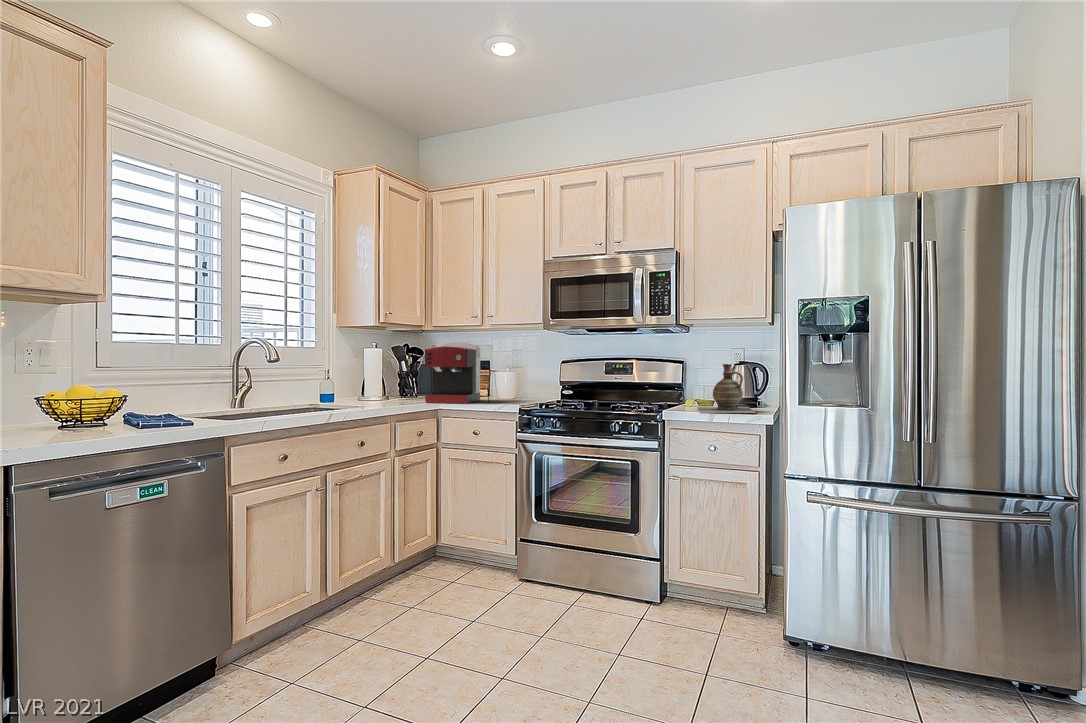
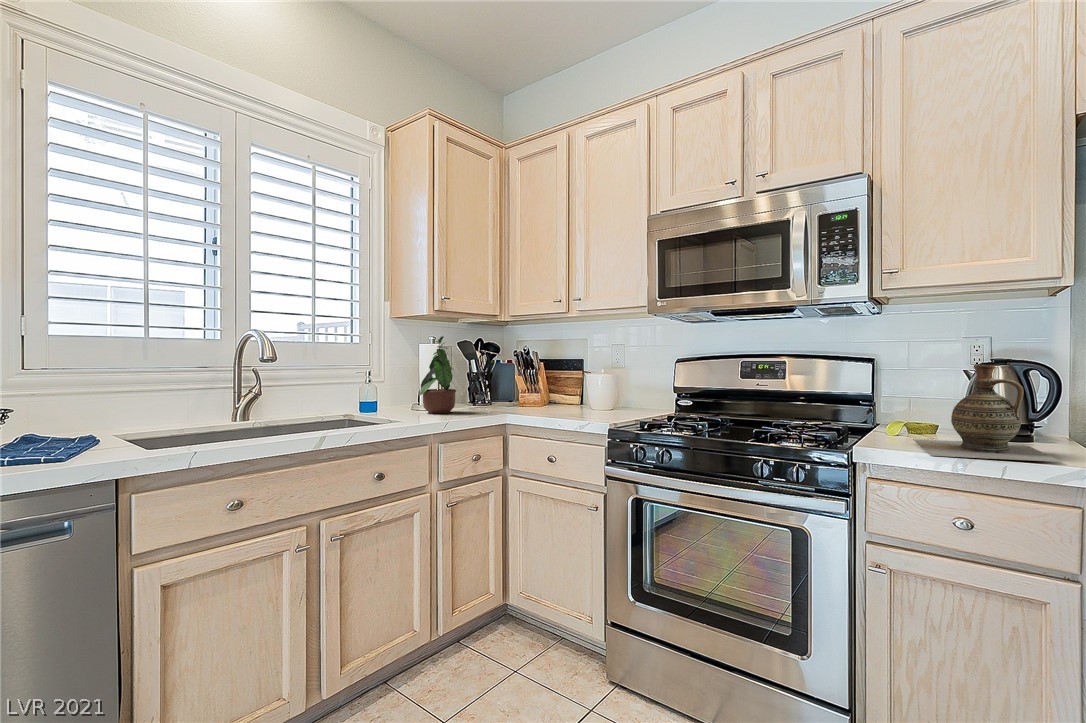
potted plant: none [365,342,402,402] -> present [420,336,456,414]
coffee maker: present [425,342,480,403] -> none [484,335,563,419]

